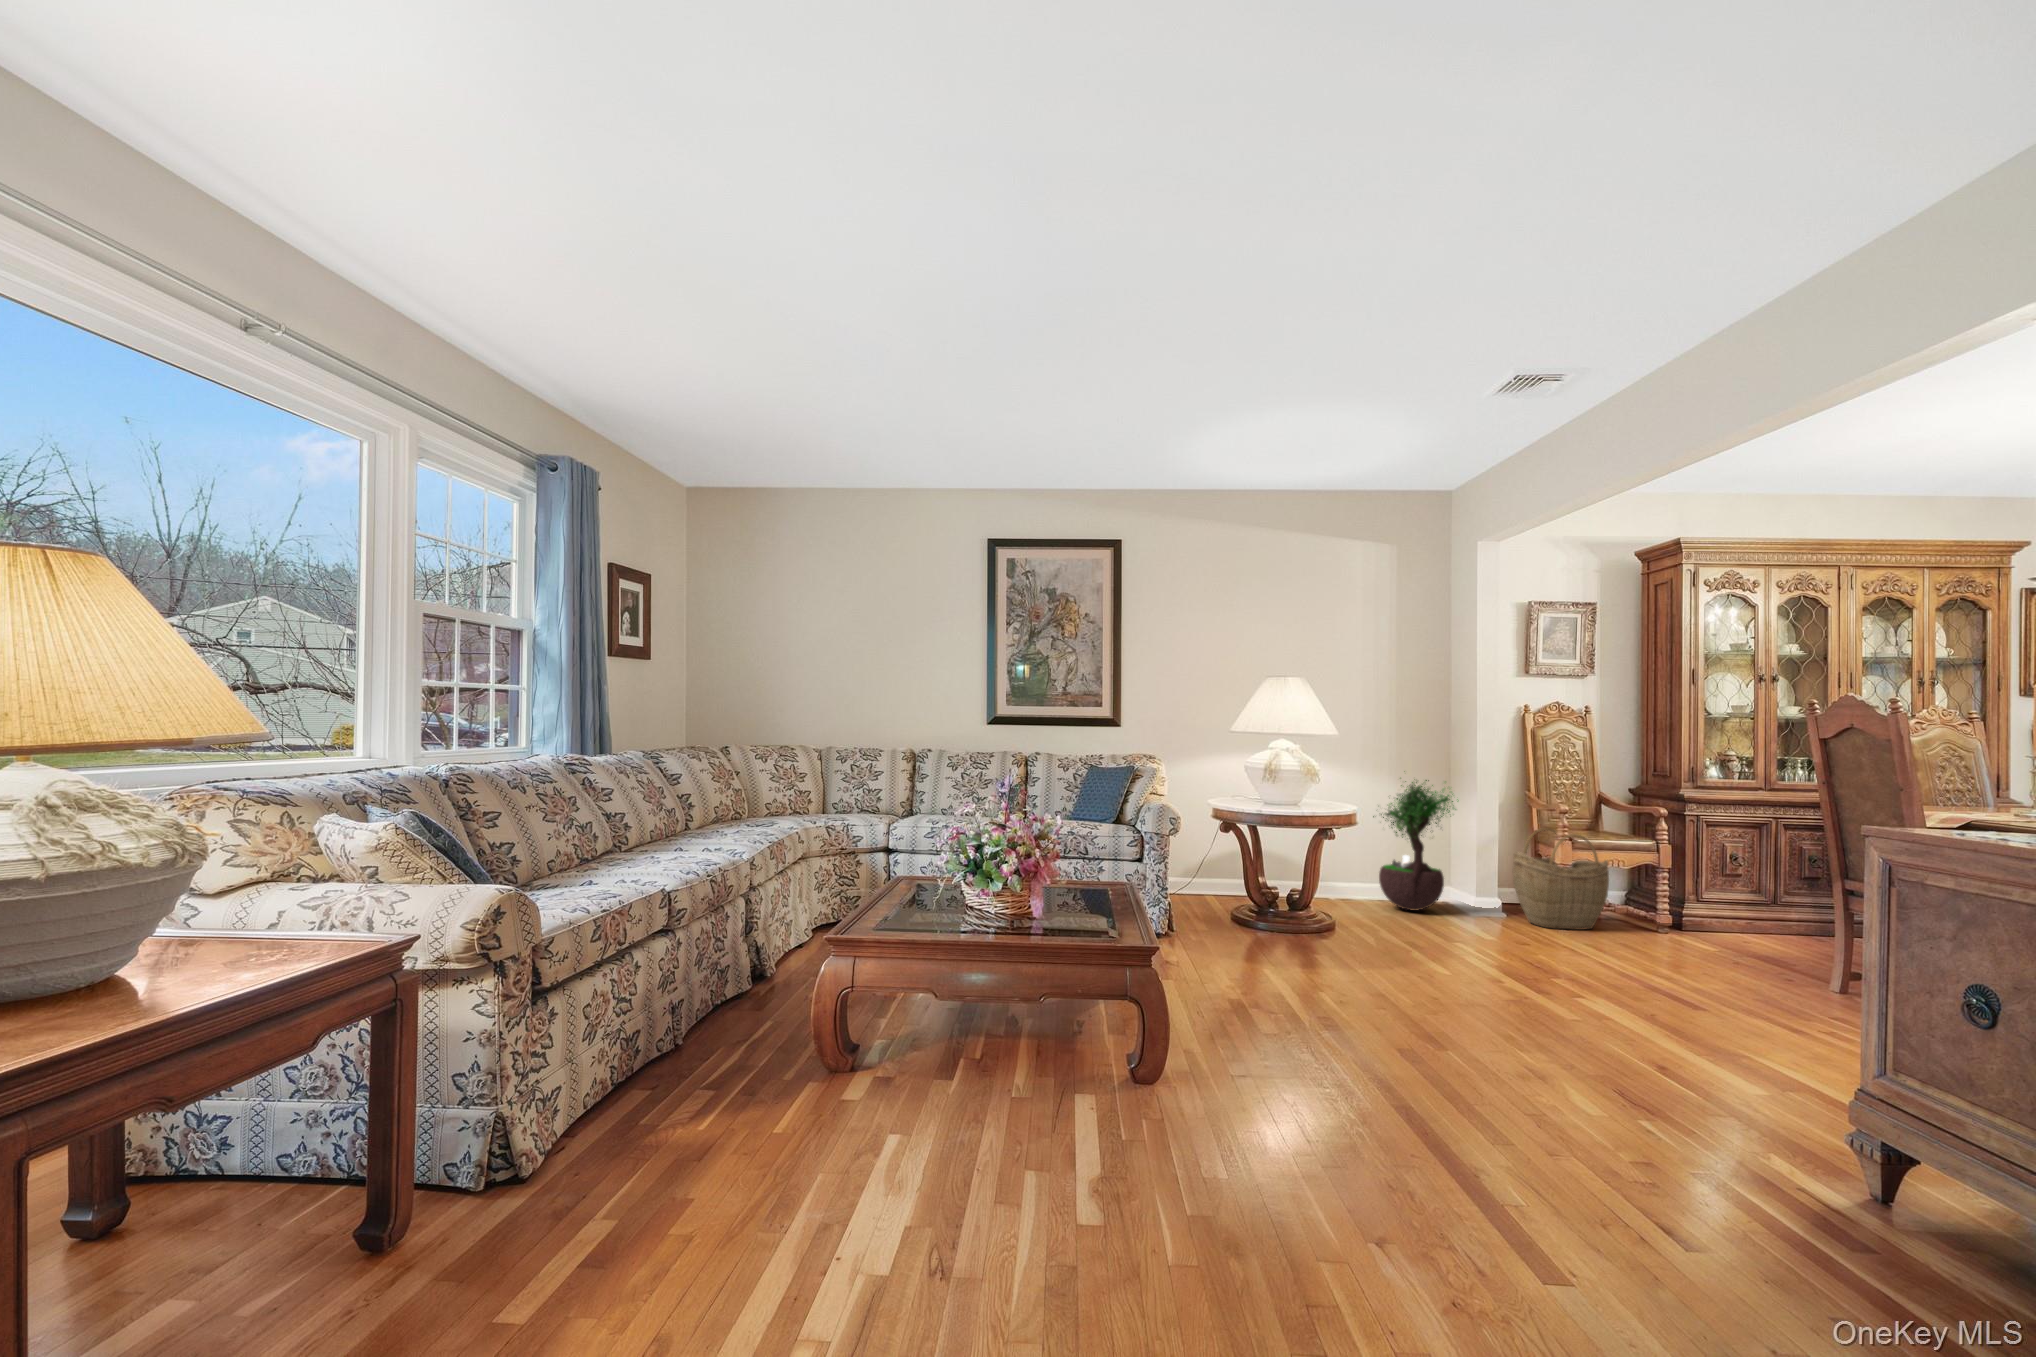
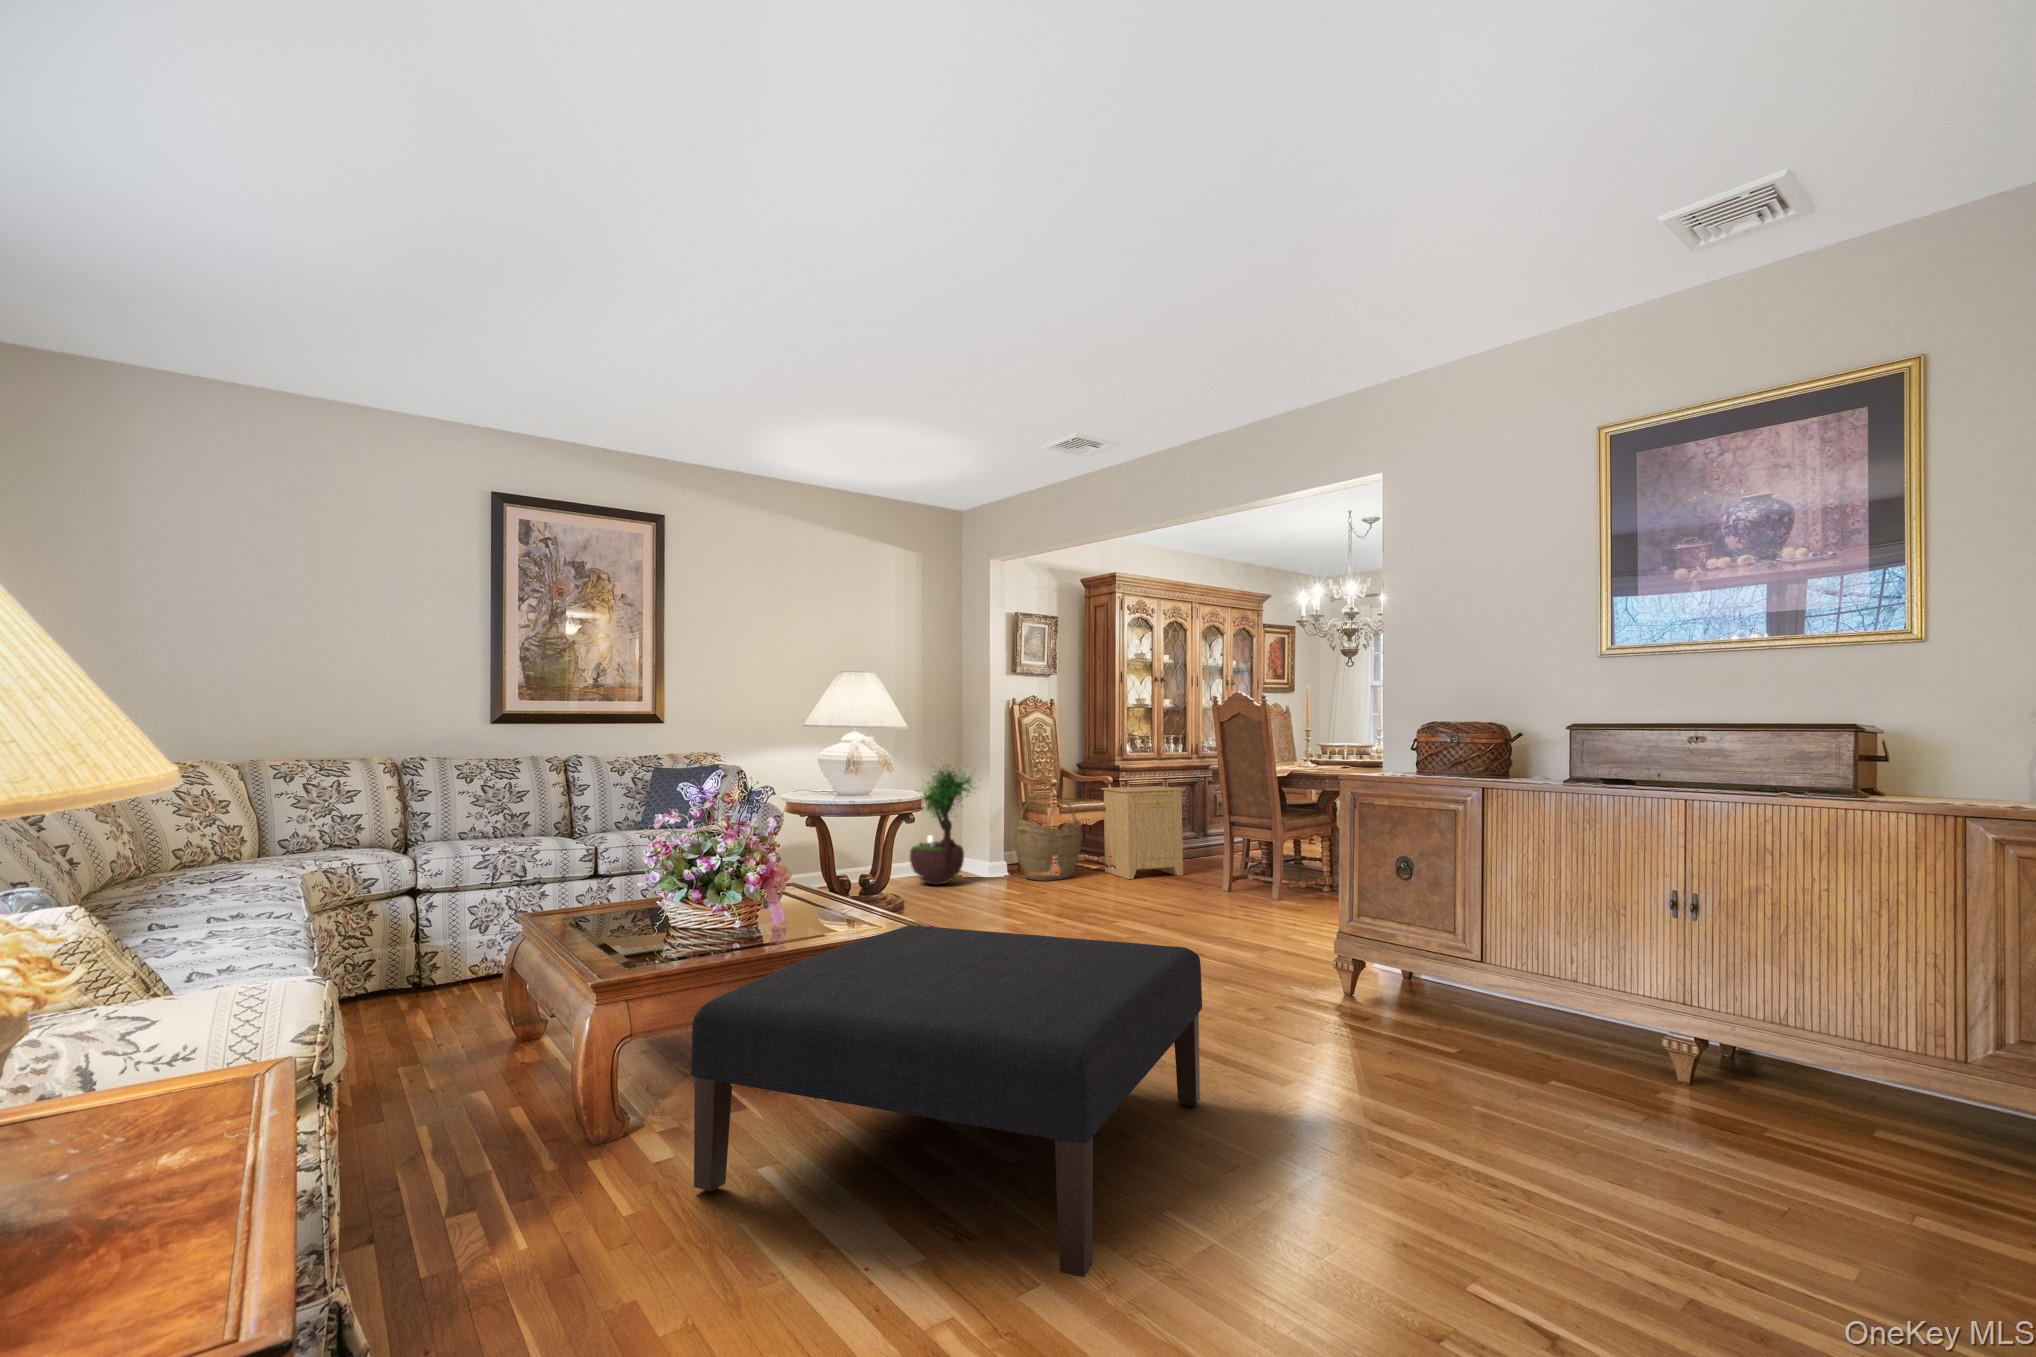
side table: none [1648,823,1774,955] -> present [1101,786,1184,879]
ottoman: none [789,945,1264,1304] -> present [690,925,1202,1277]

